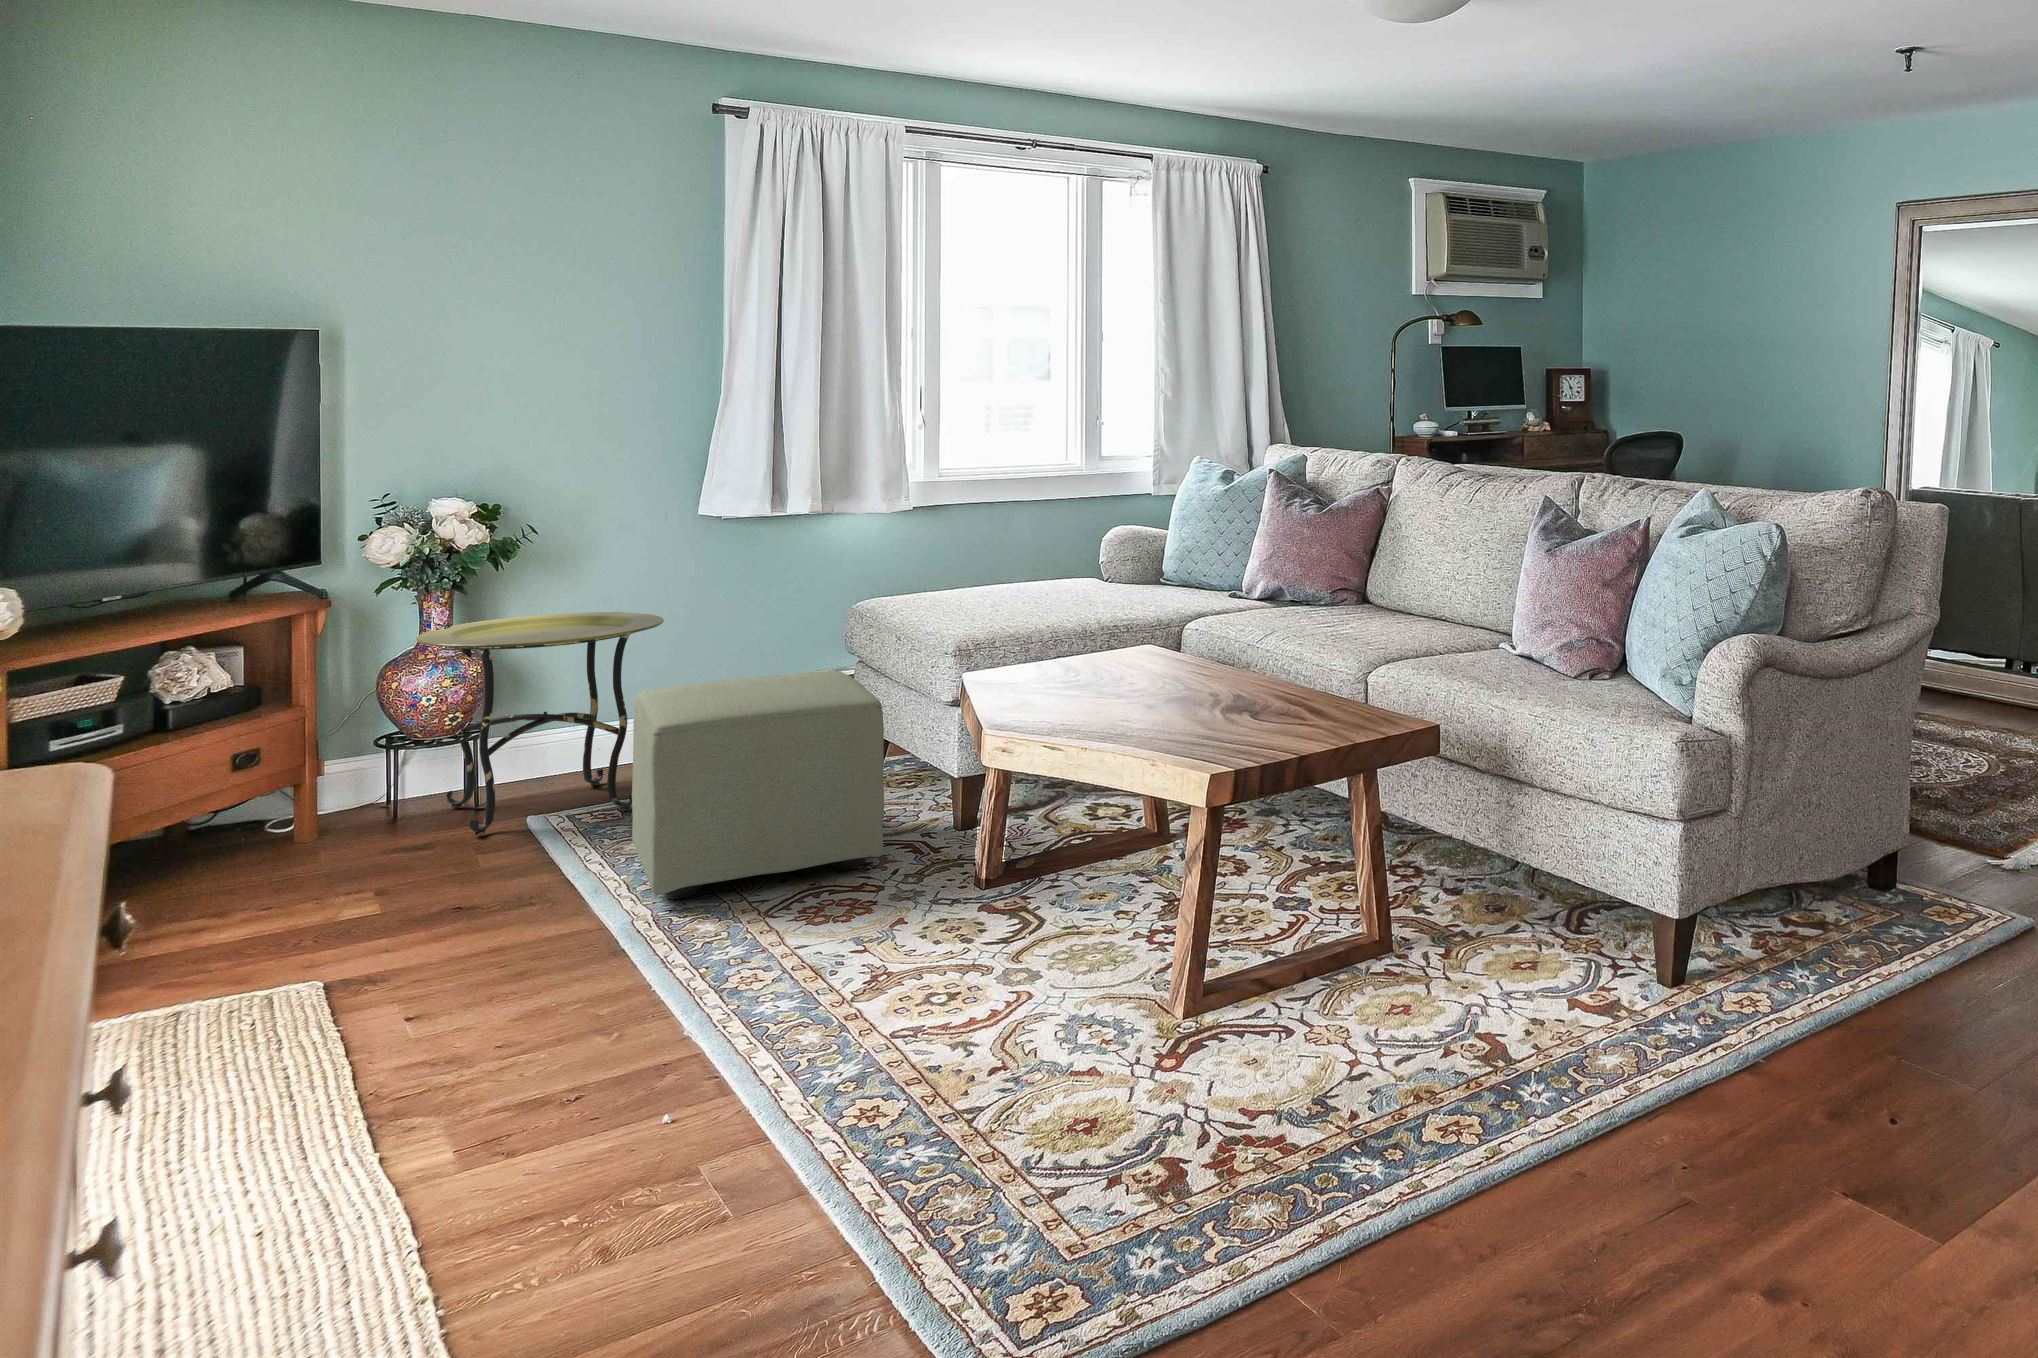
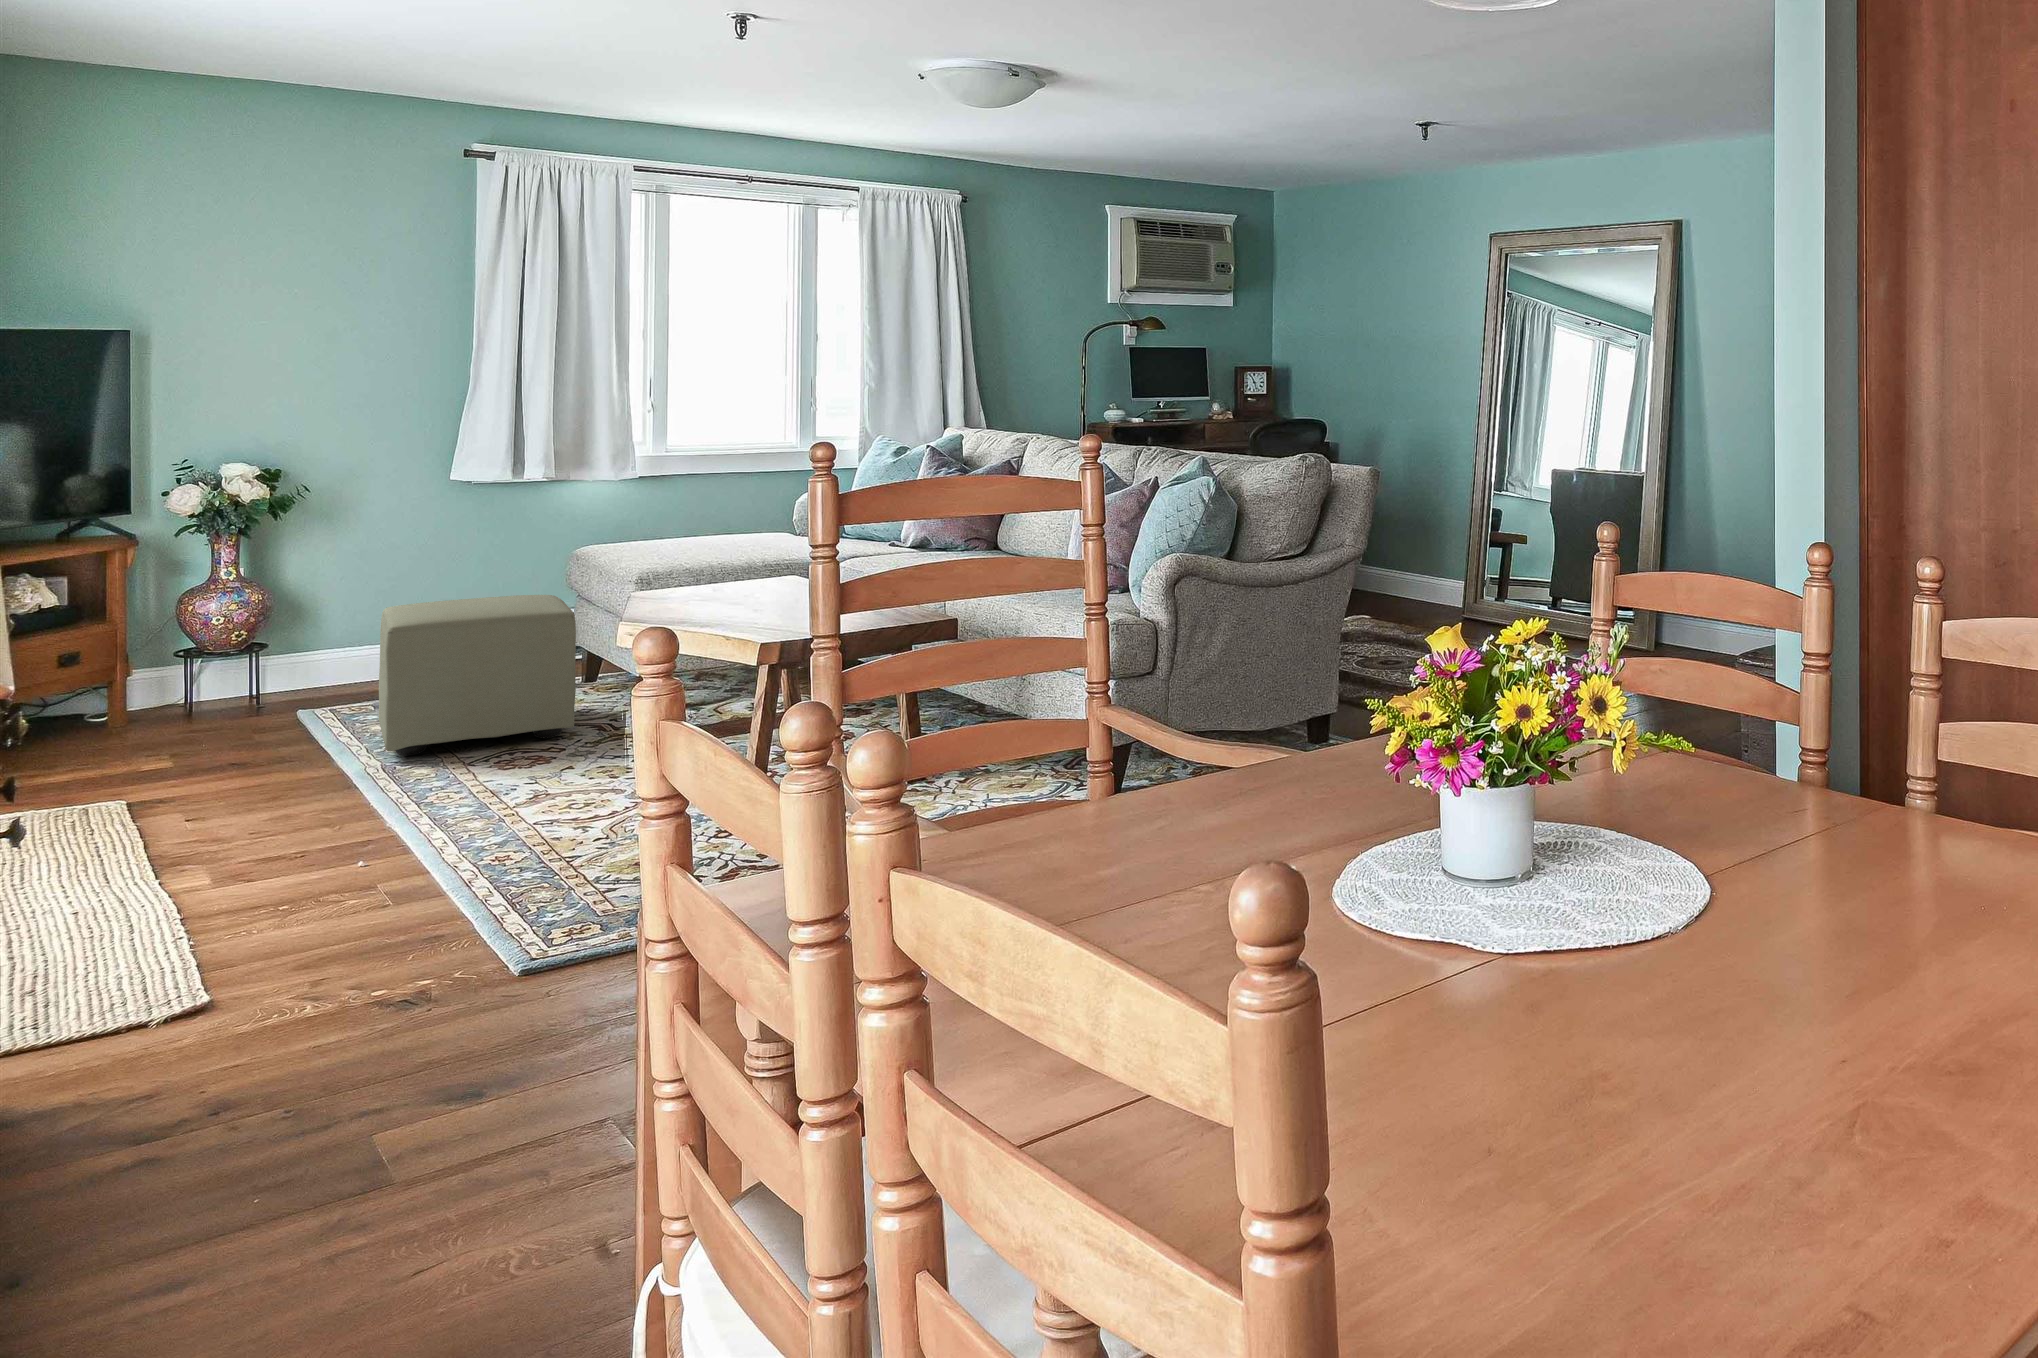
side table: present [416,612,664,836] -> none [208,555,417,722]

